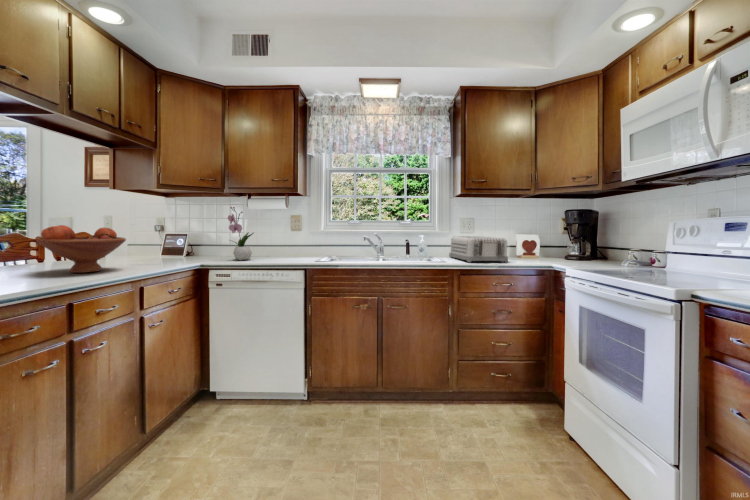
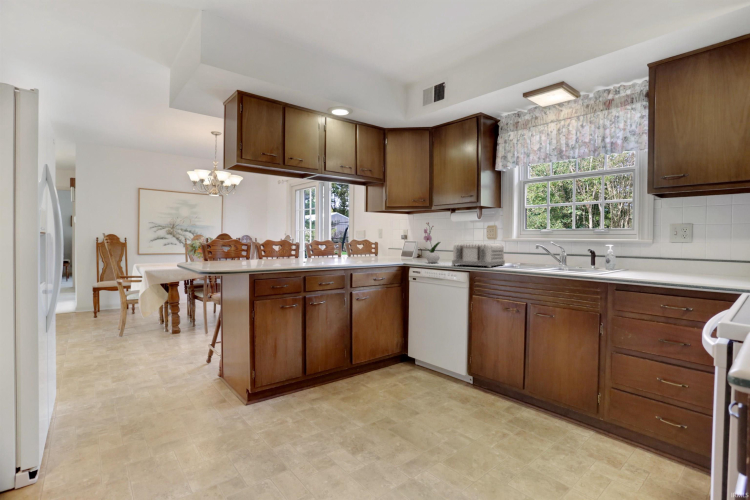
fruit bowl: present [36,225,126,273] -> none [330,237,365,263]
toaster: present [449,236,508,262] -> present [452,243,505,267]

